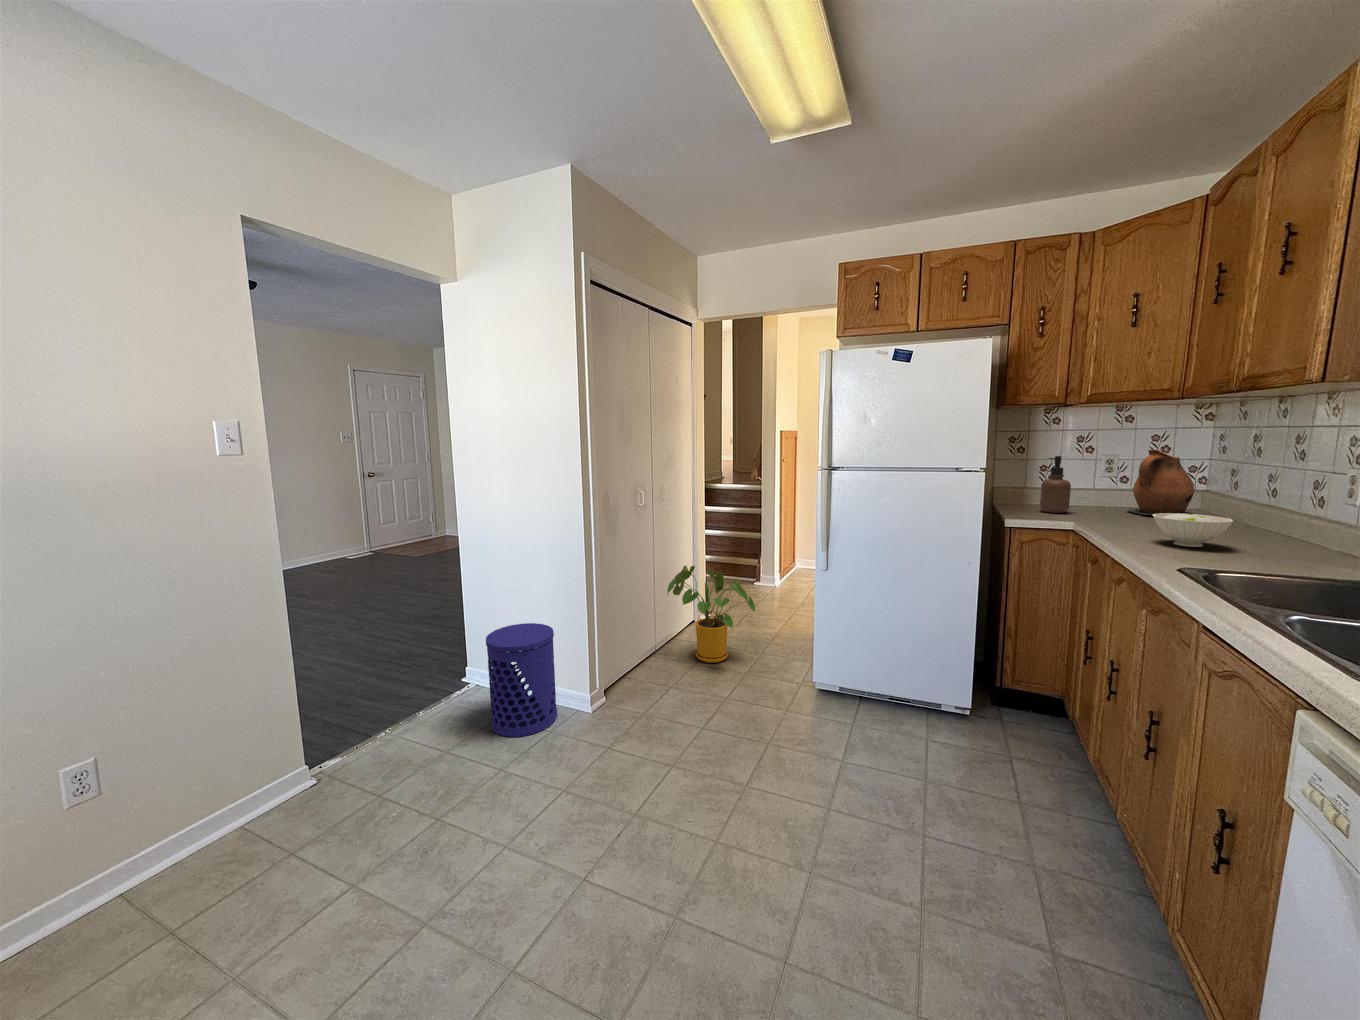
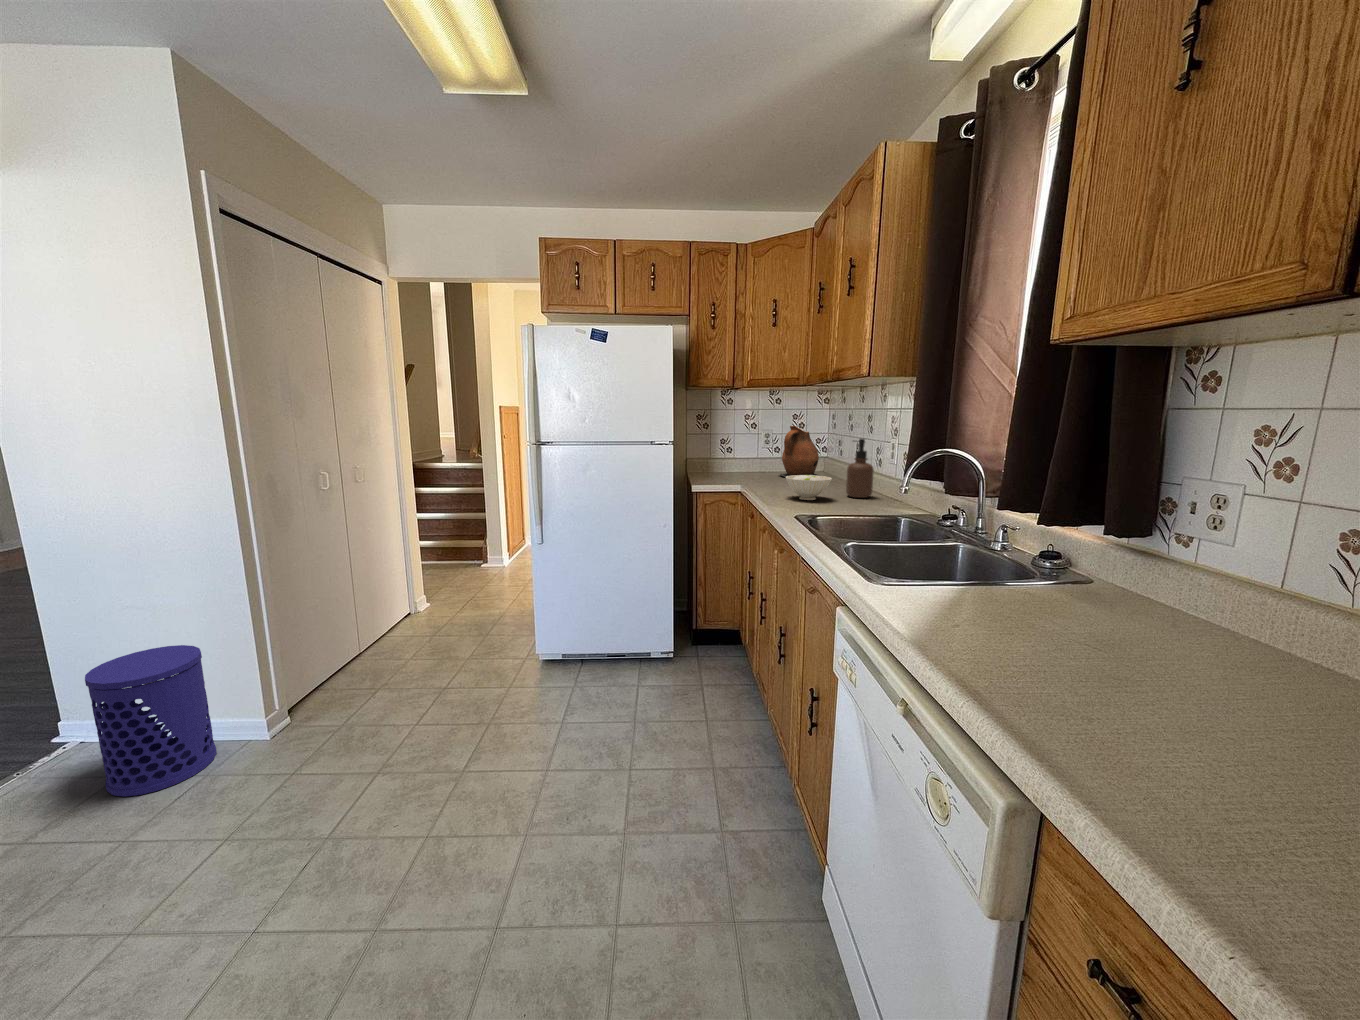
soap dispenser: present [1040,456,1071,513] -> present [846,439,874,498]
house plant: present [667,565,755,663] -> none [367,554,473,656]

